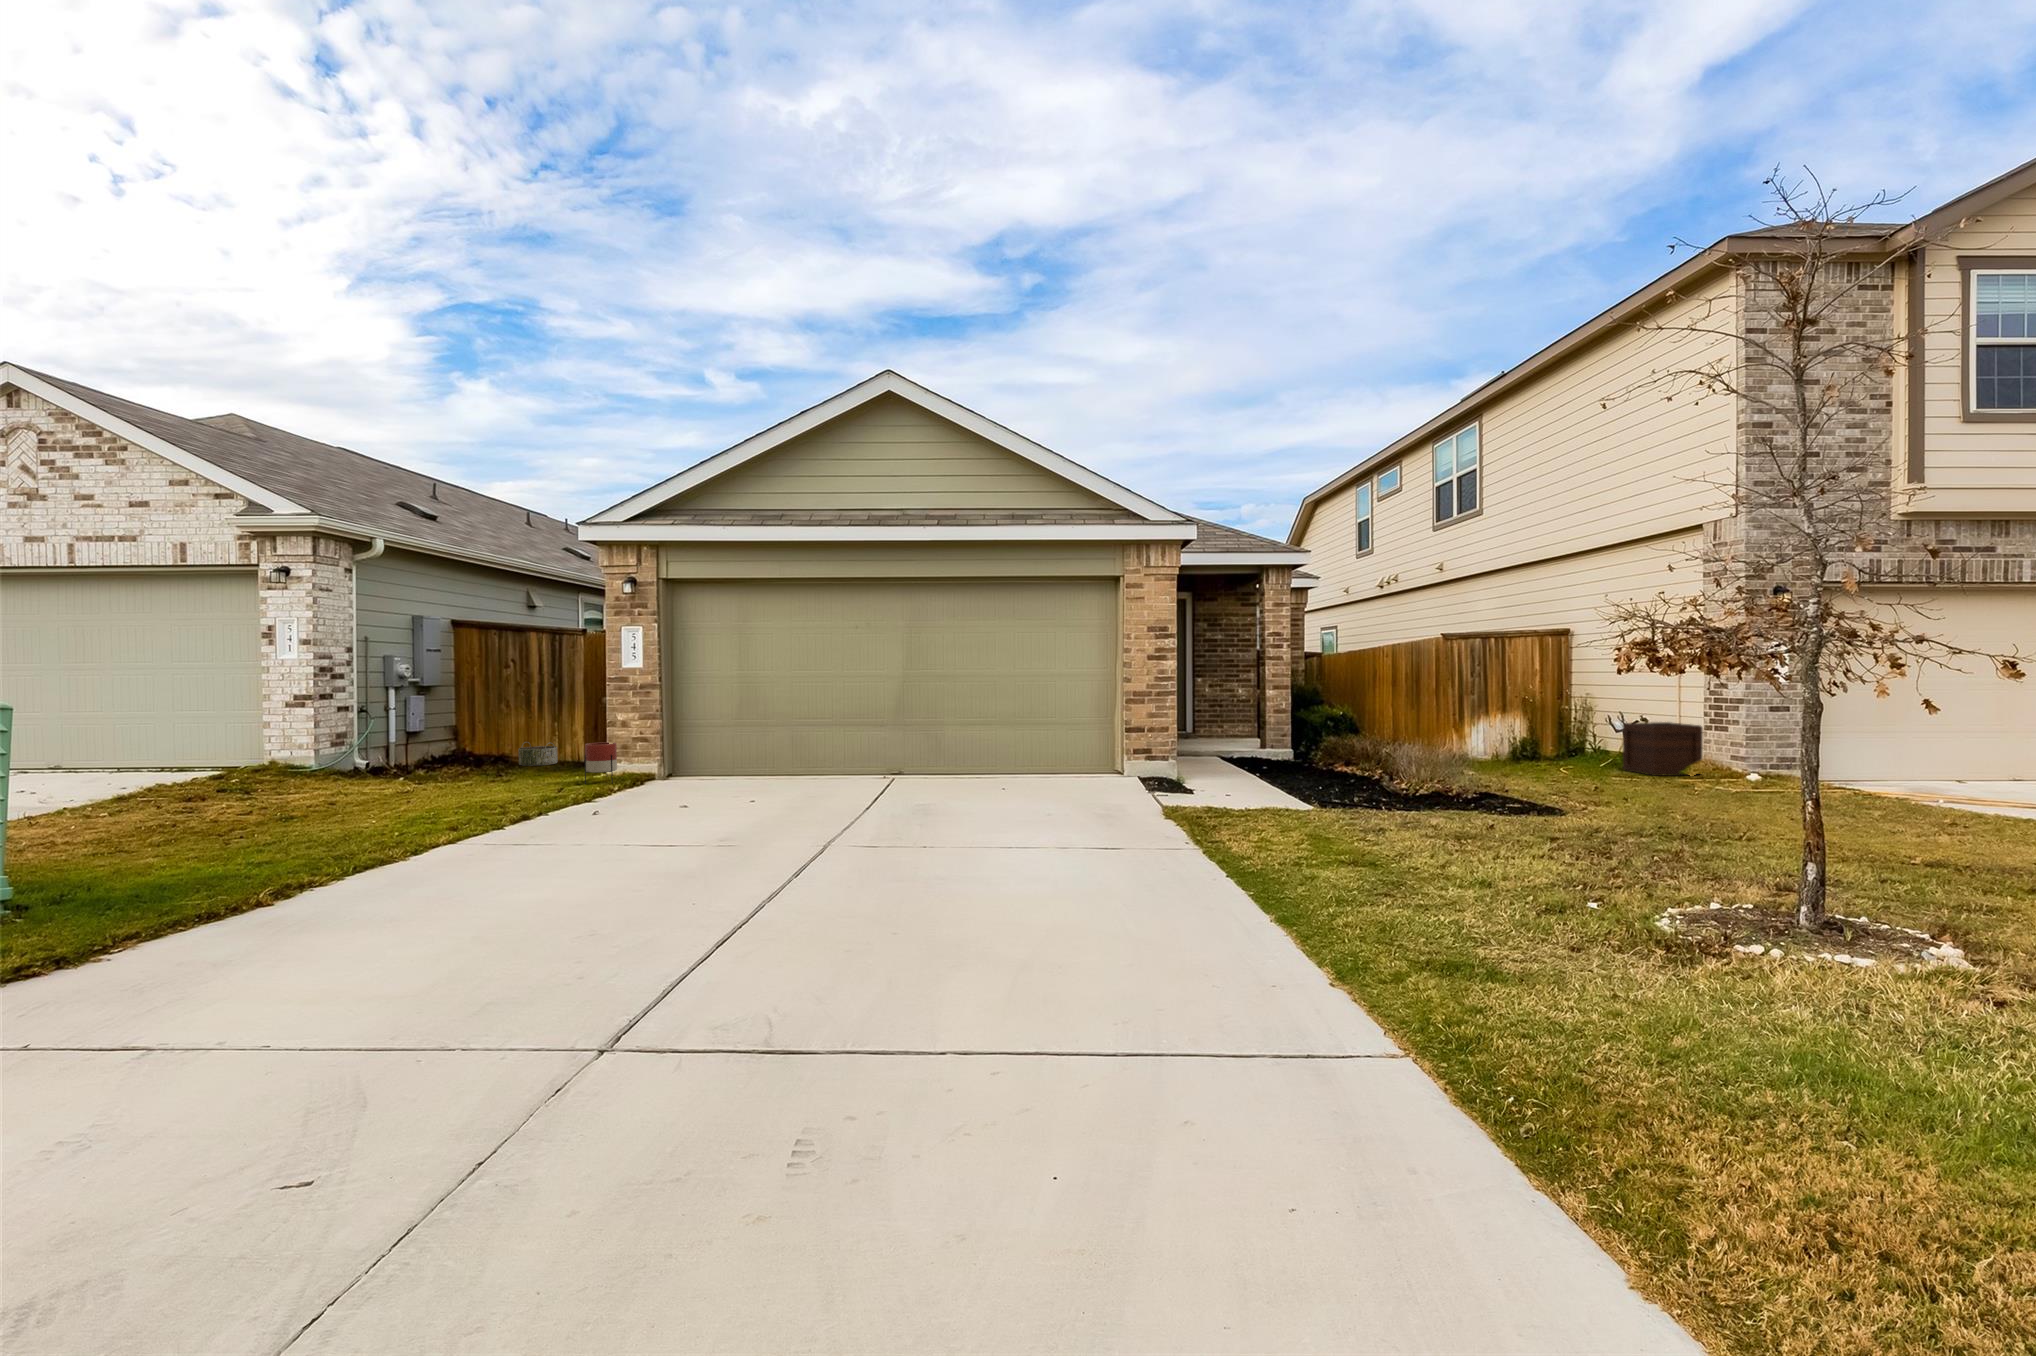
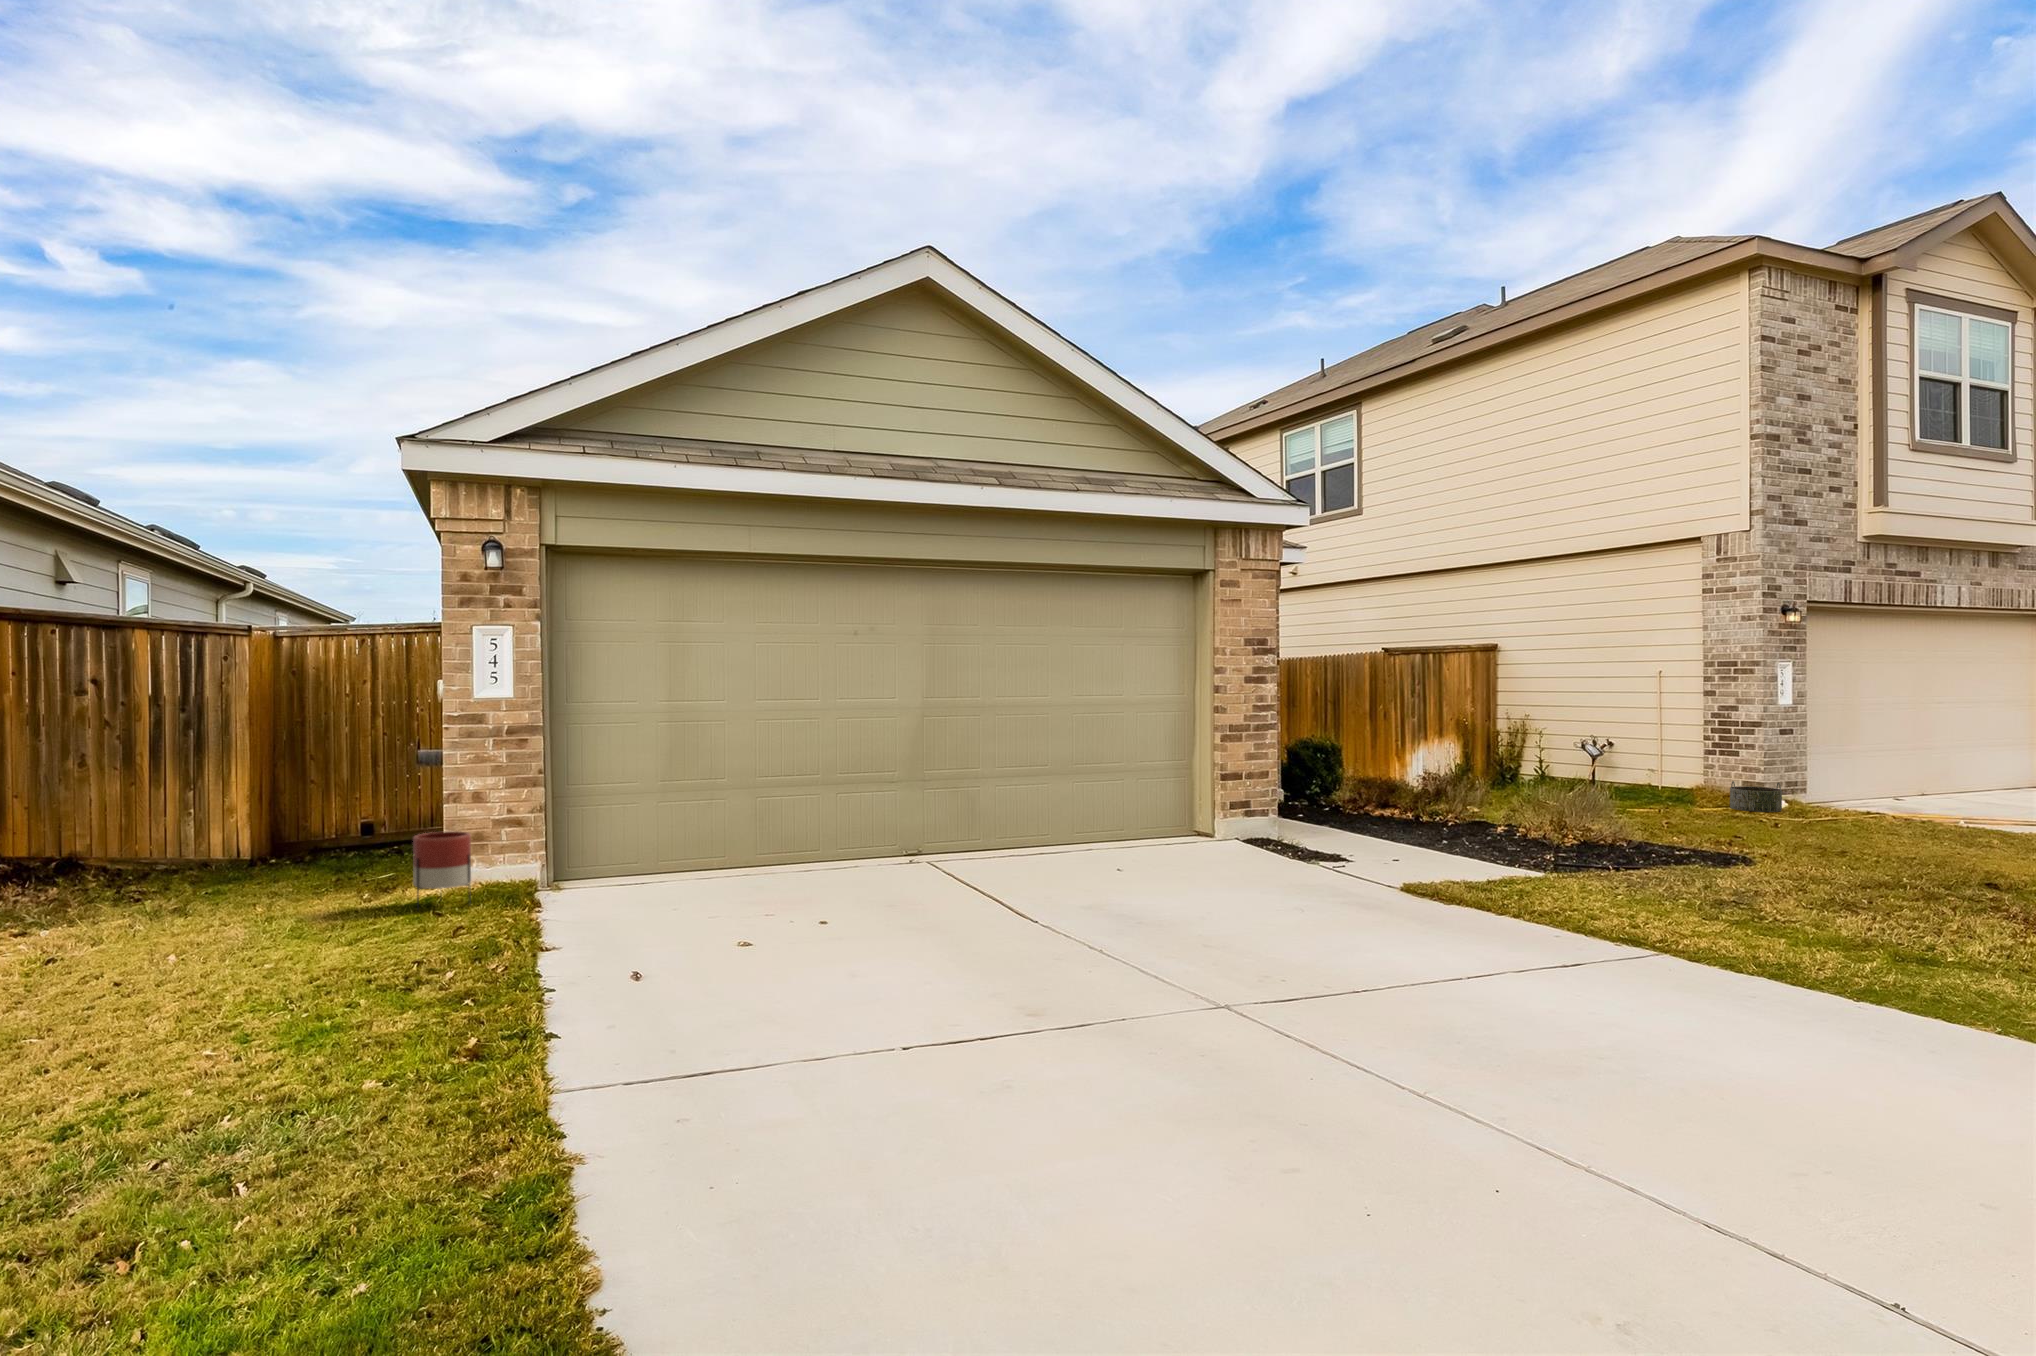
wooden crate: present [1623,722,1703,776] -> none [1627,747,1709,806]
basket: present [519,742,558,766] -> present [1730,781,1782,812]

